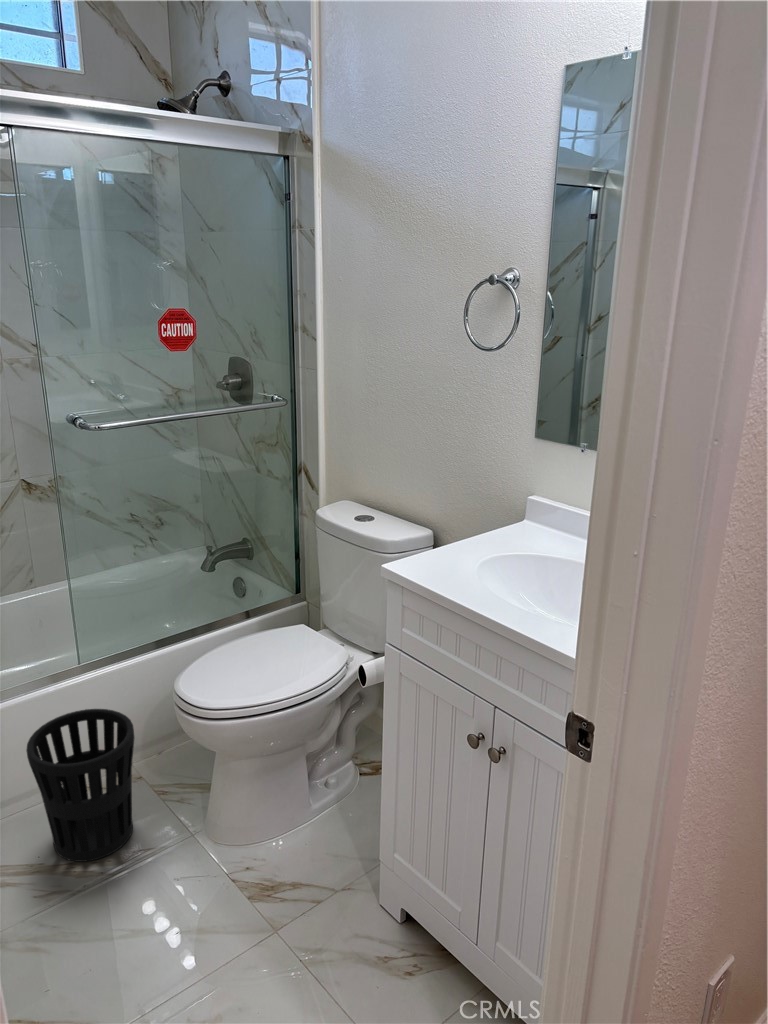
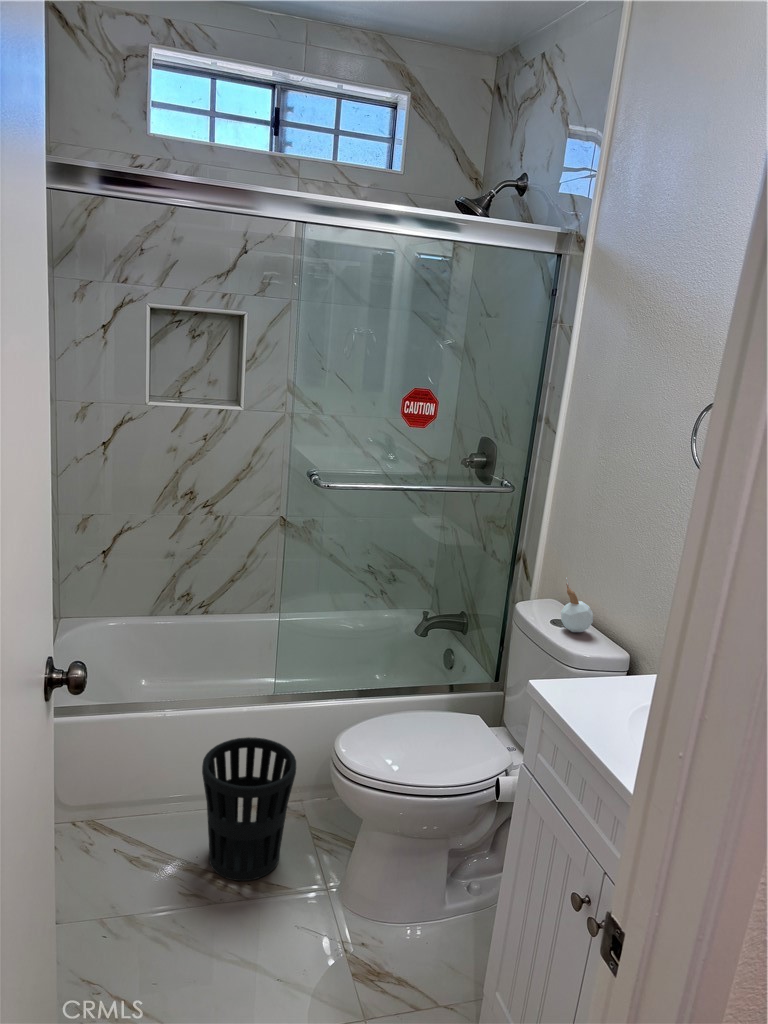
candle: none [363,473,394,523] -> present [561,578,593,632]

